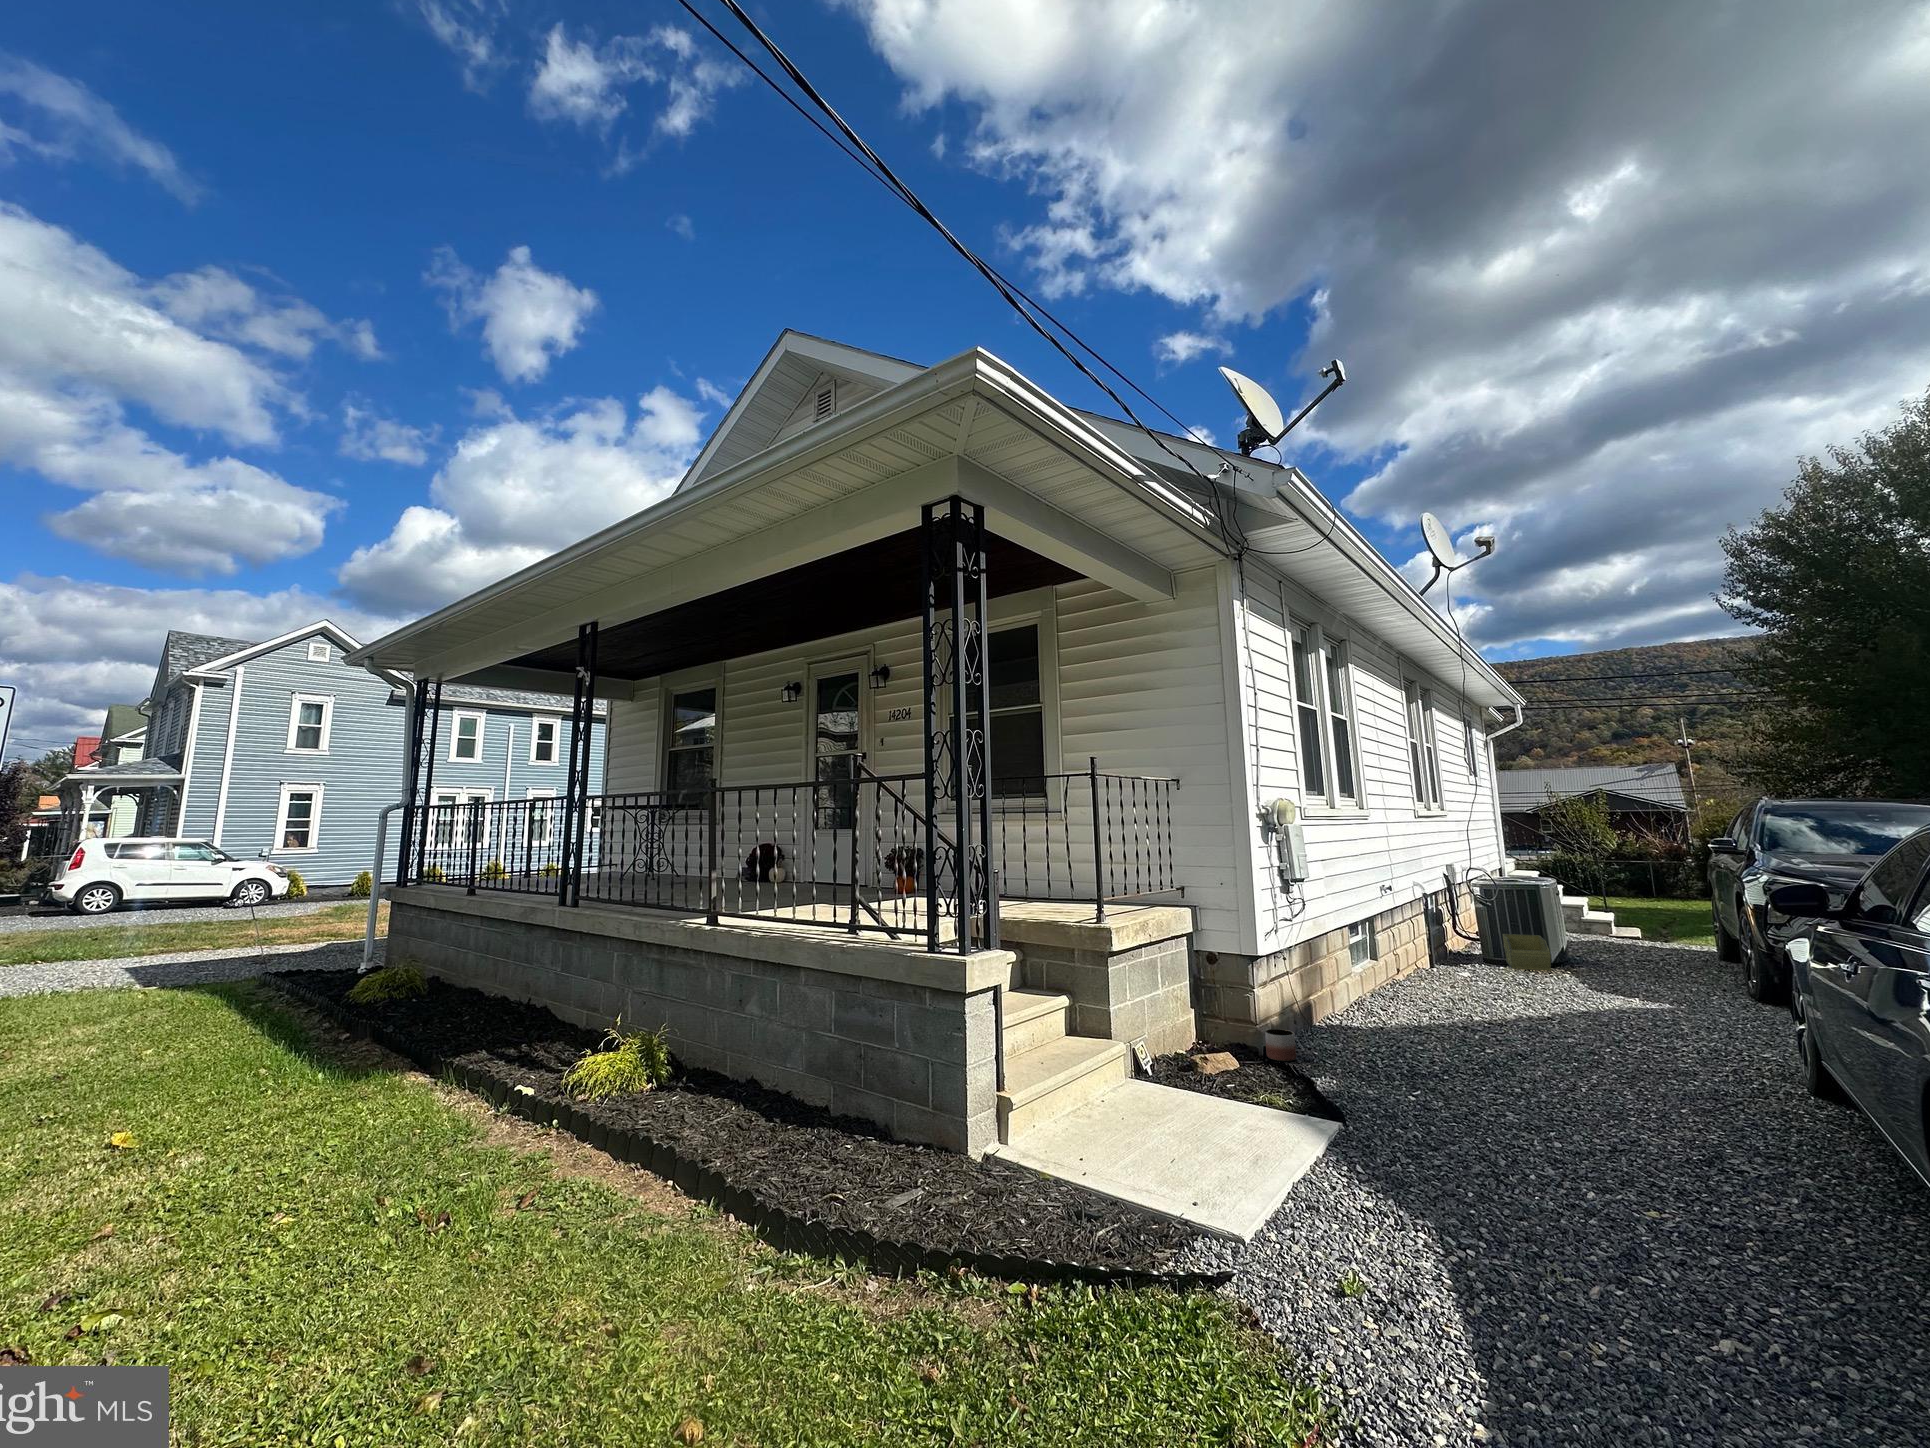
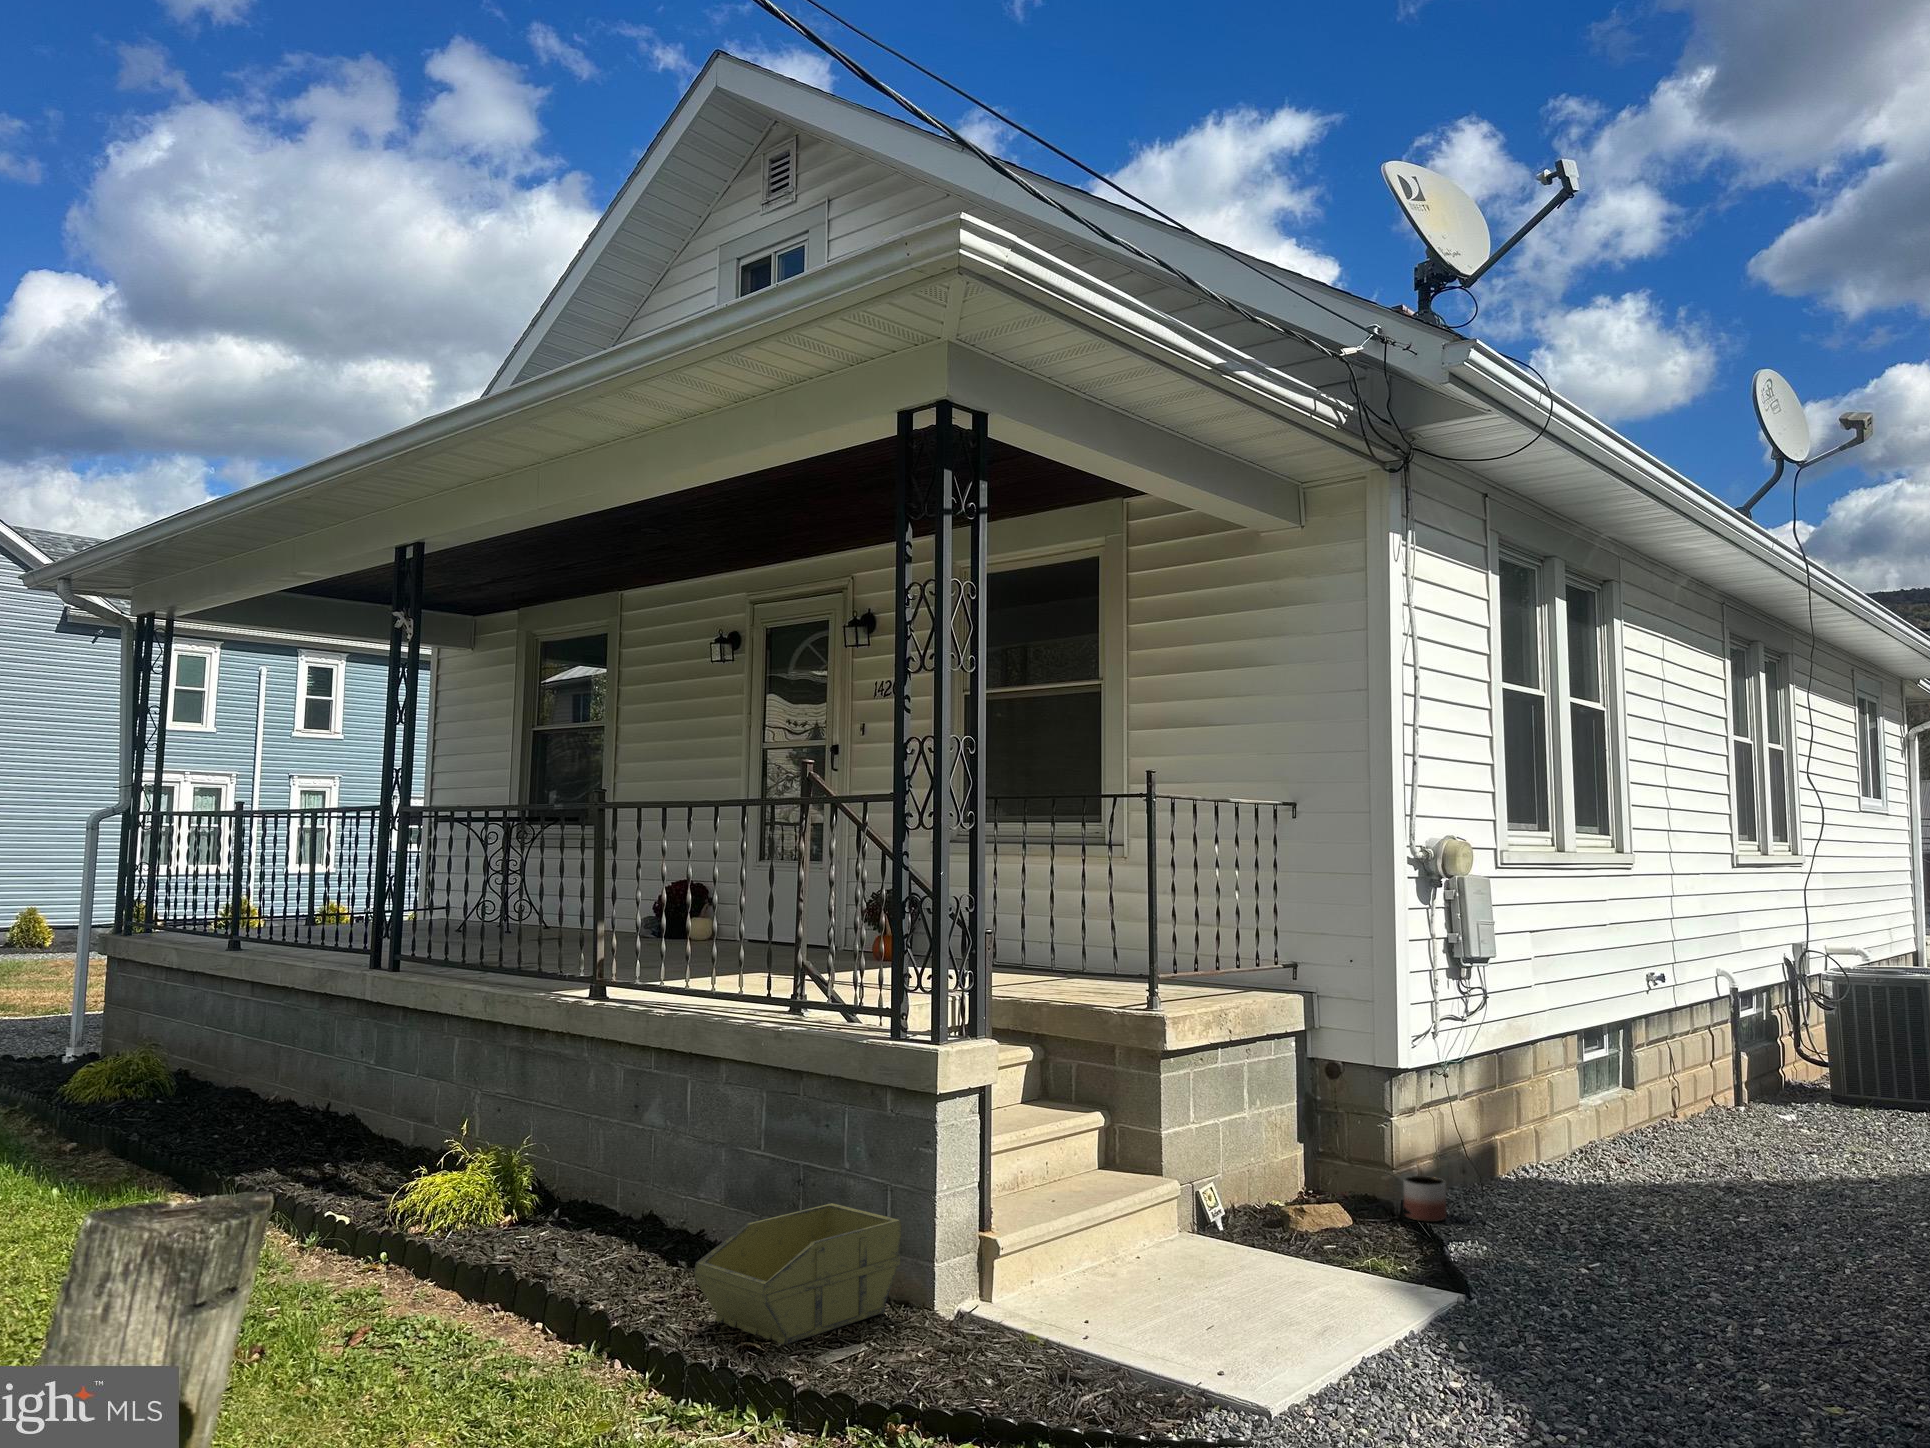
storage bin: present [1503,934,1552,971] -> present [694,1203,902,1345]

